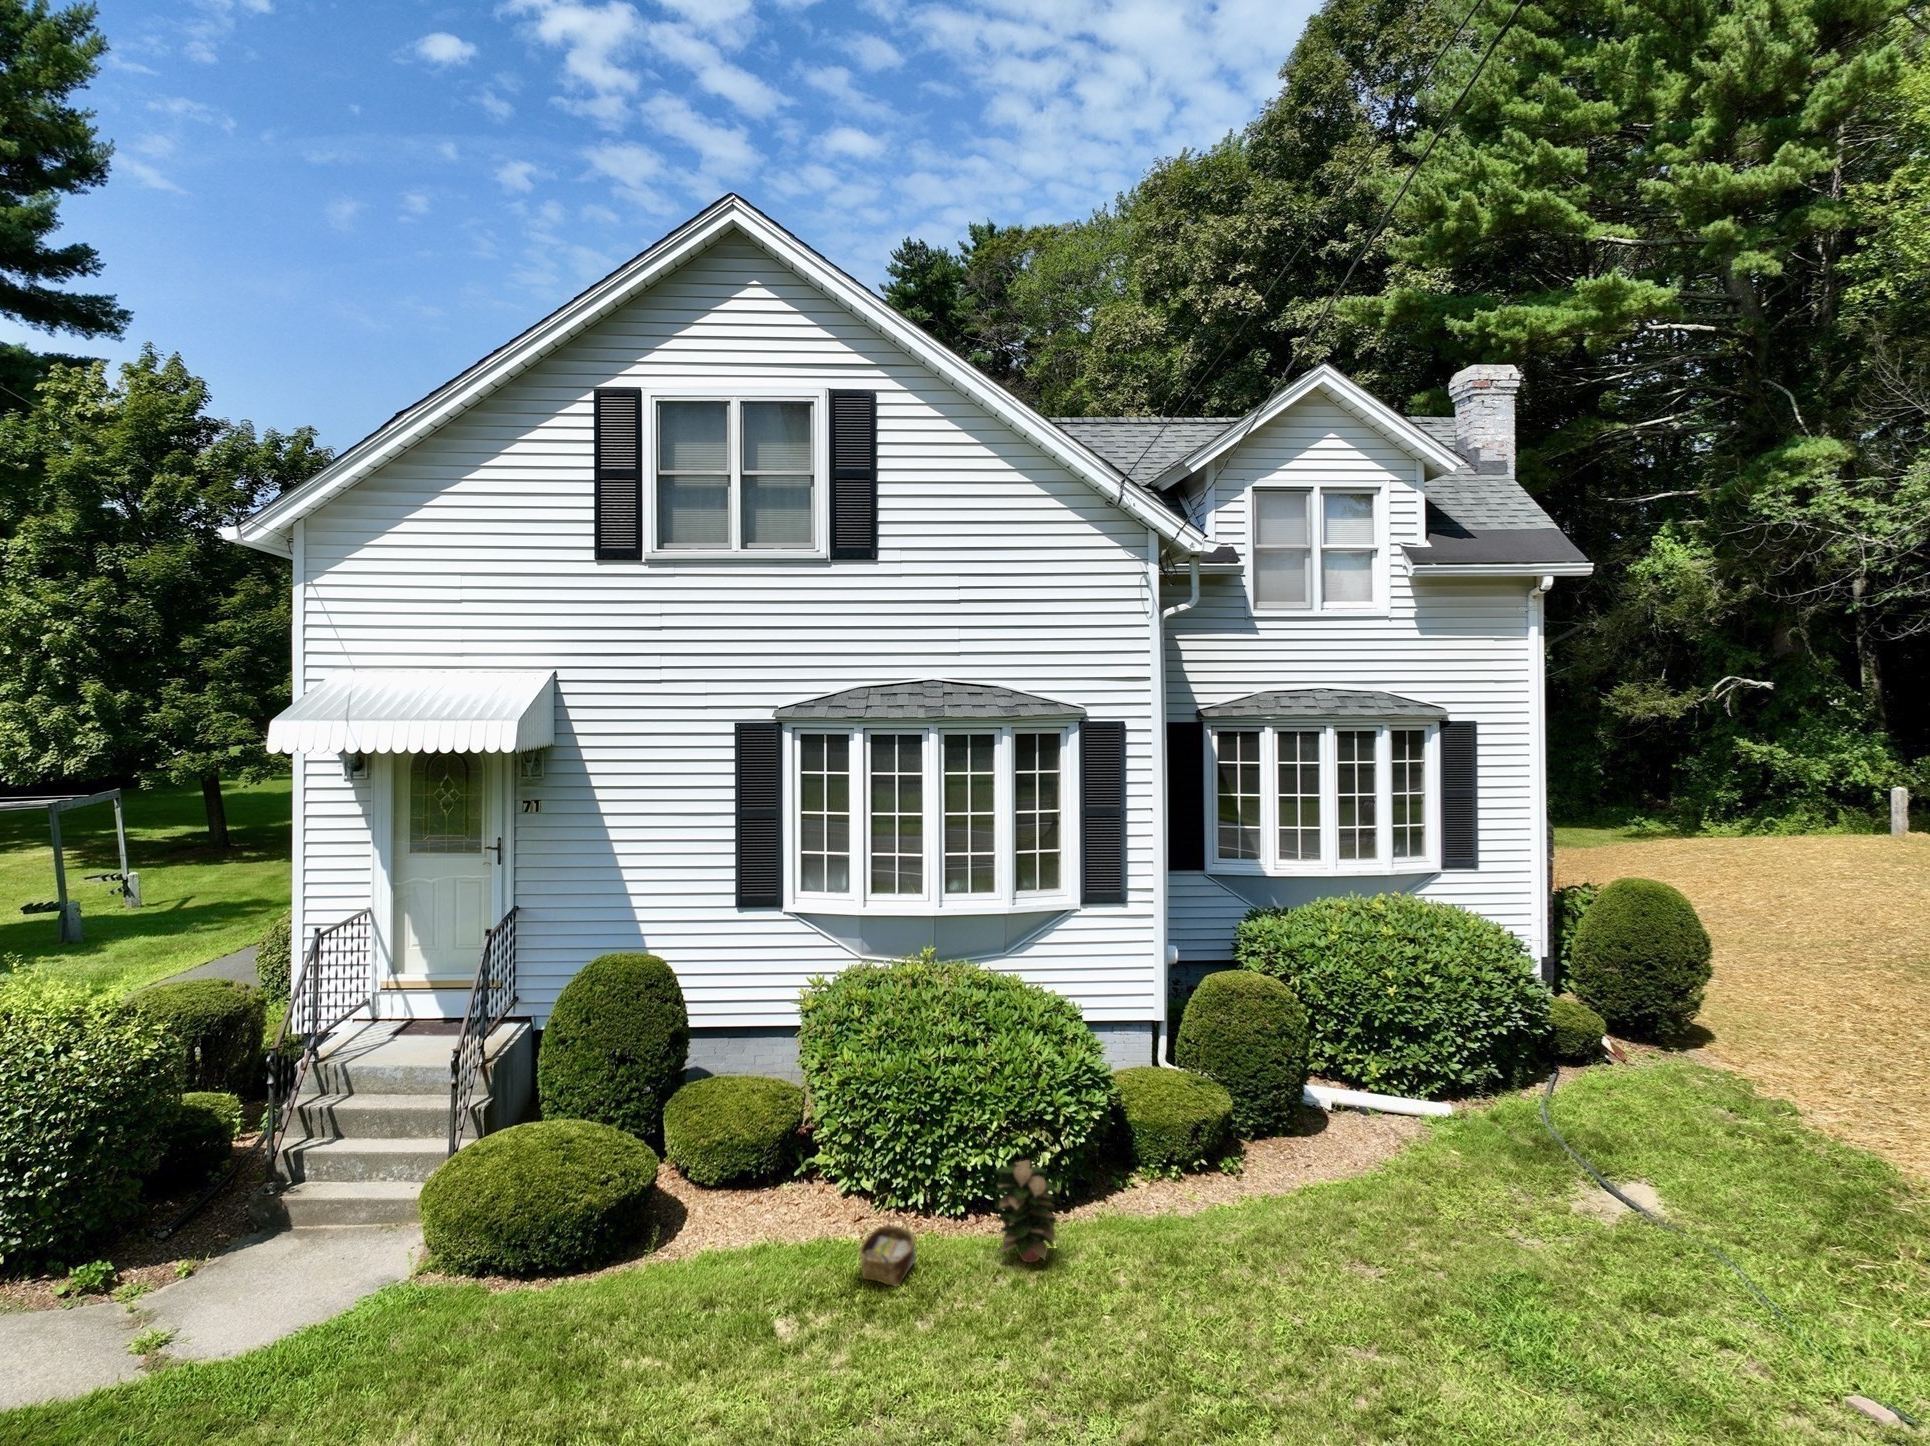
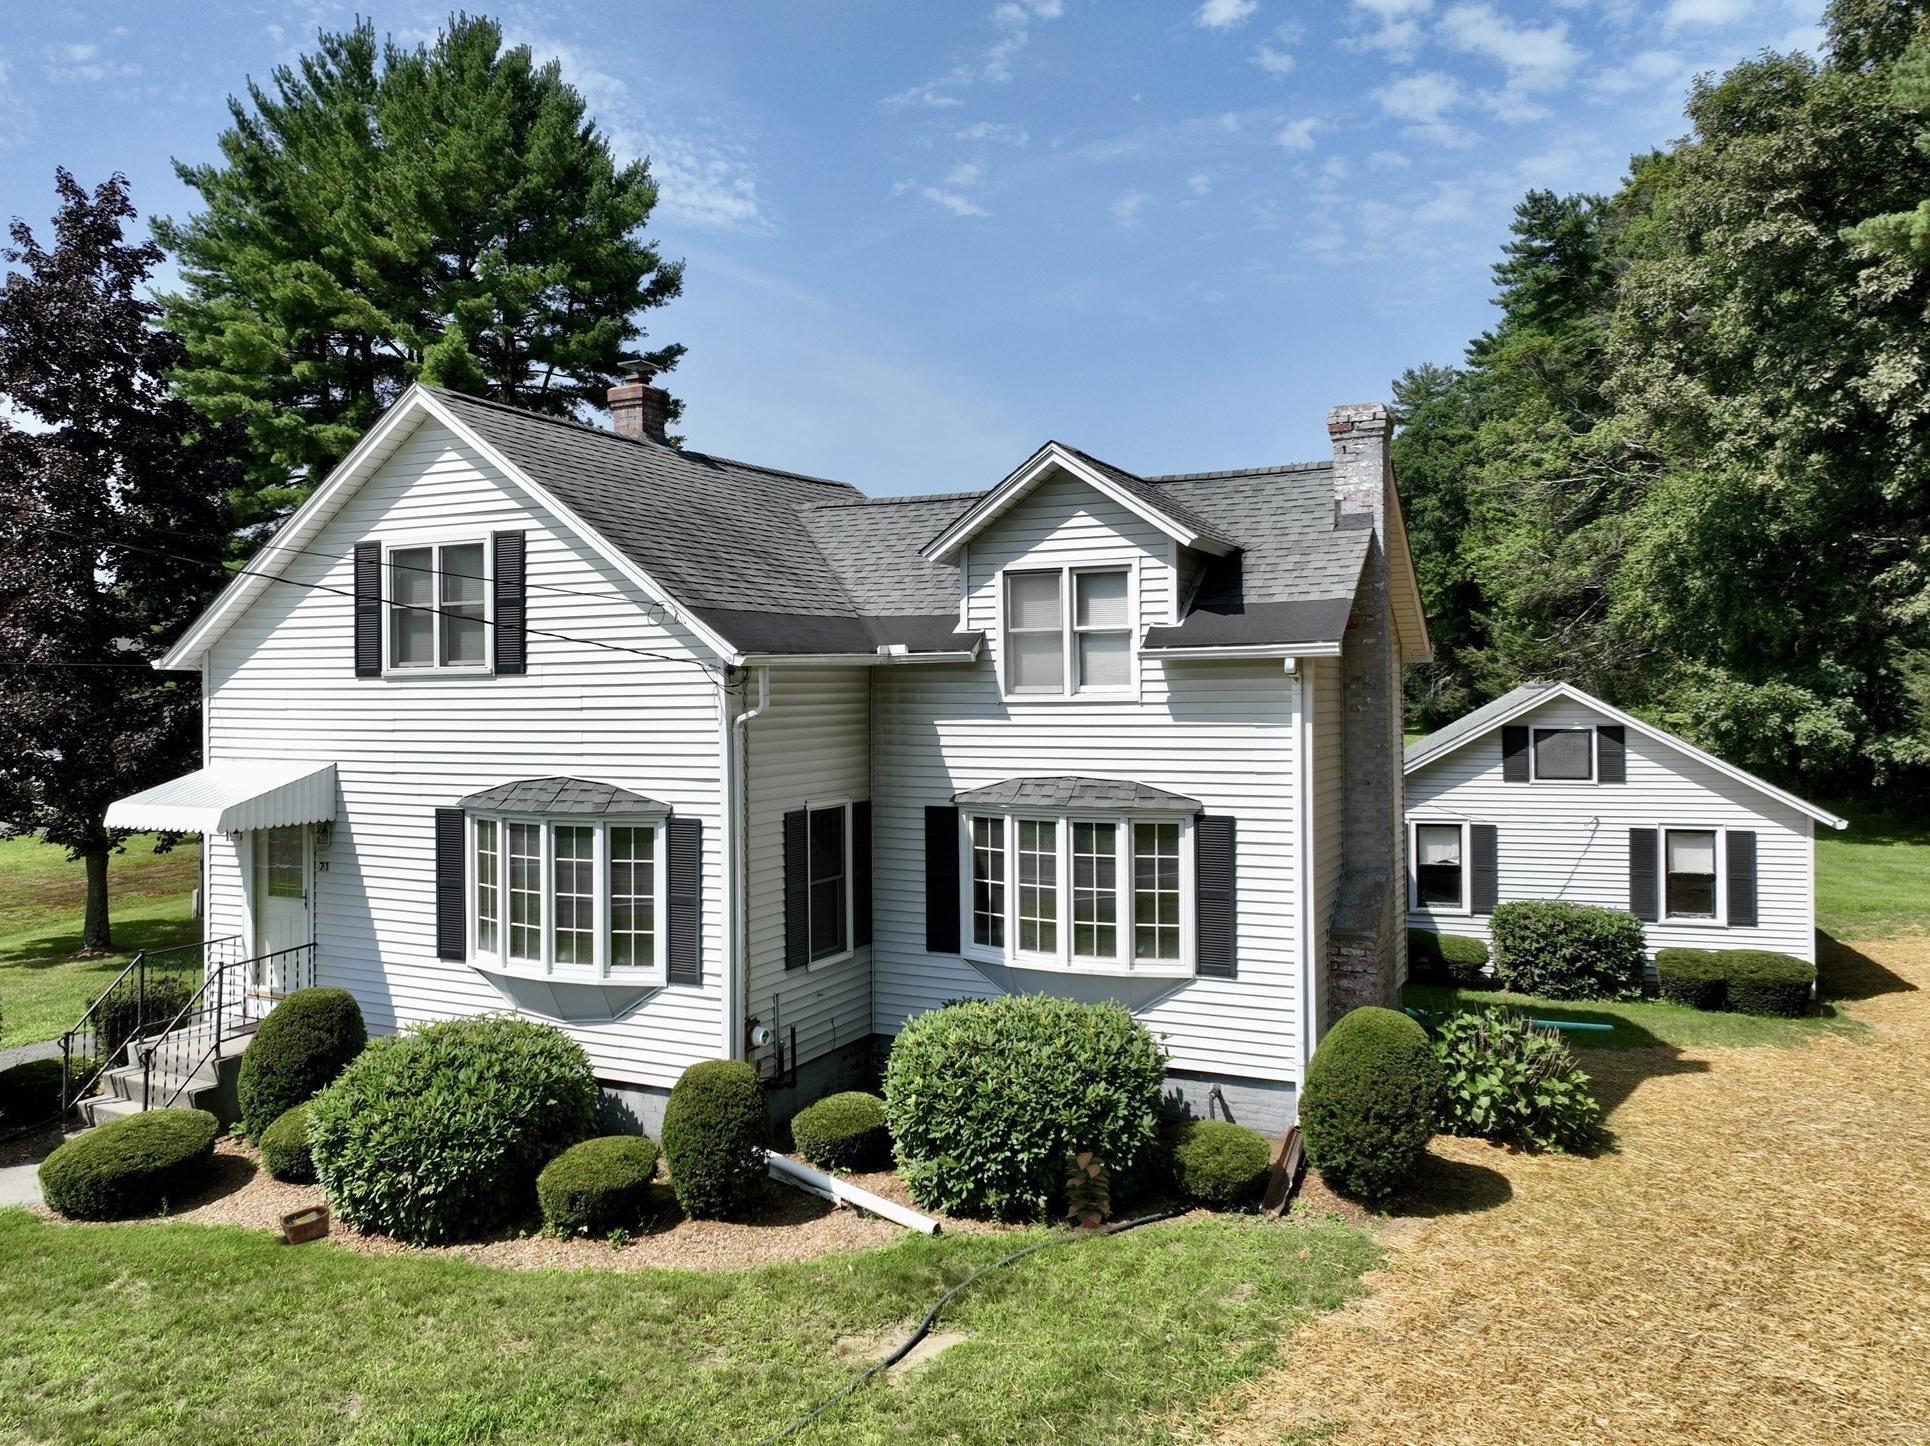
decorative plant: present [997,1160,1056,1262] -> present [1065,1153,1113,1228]

